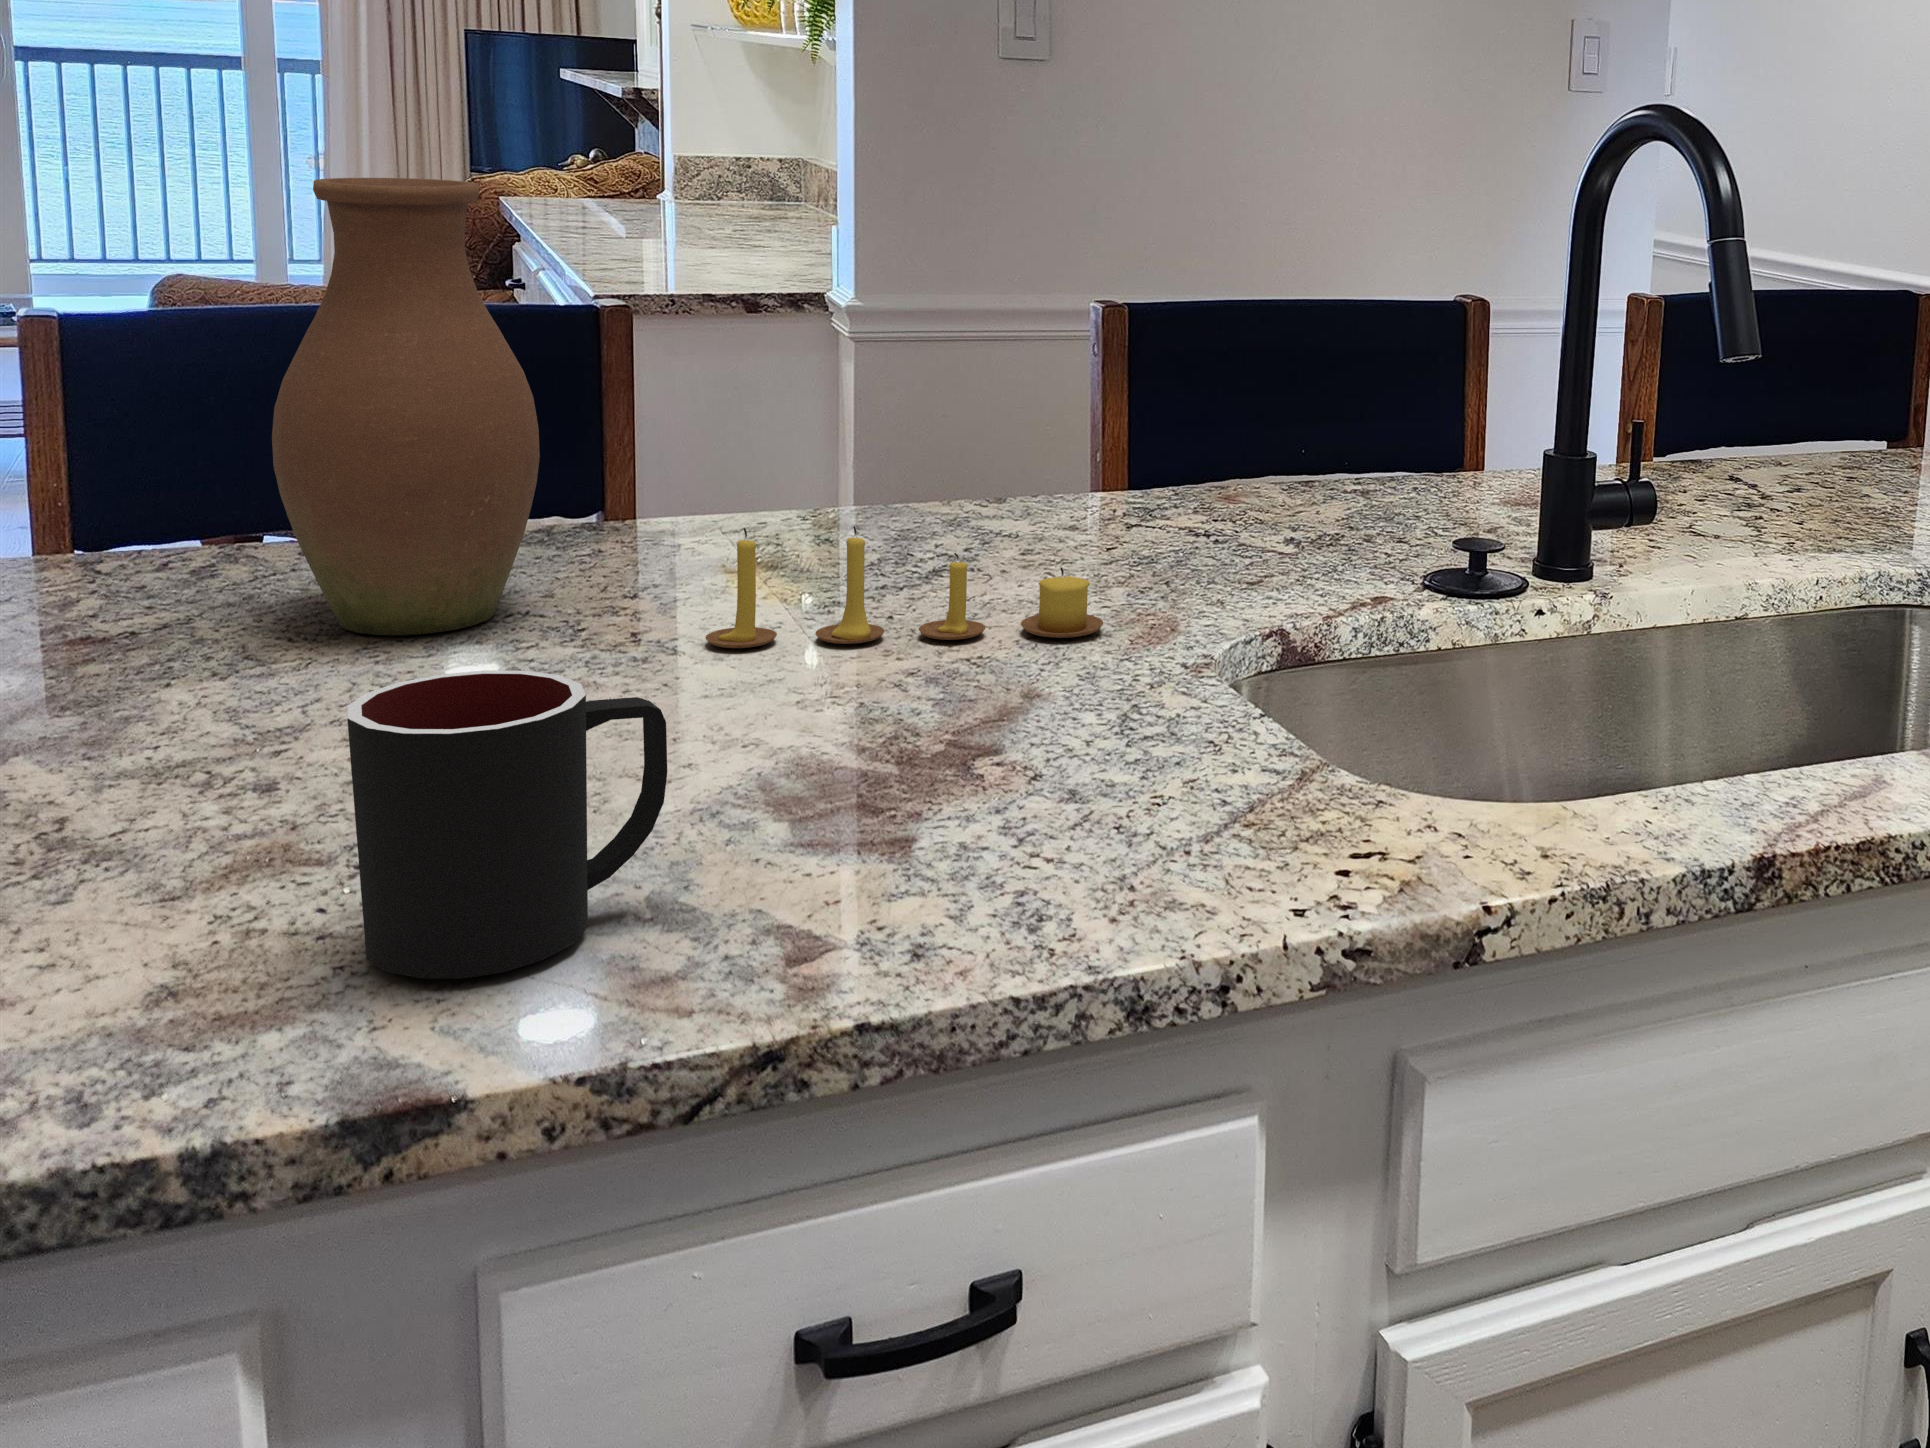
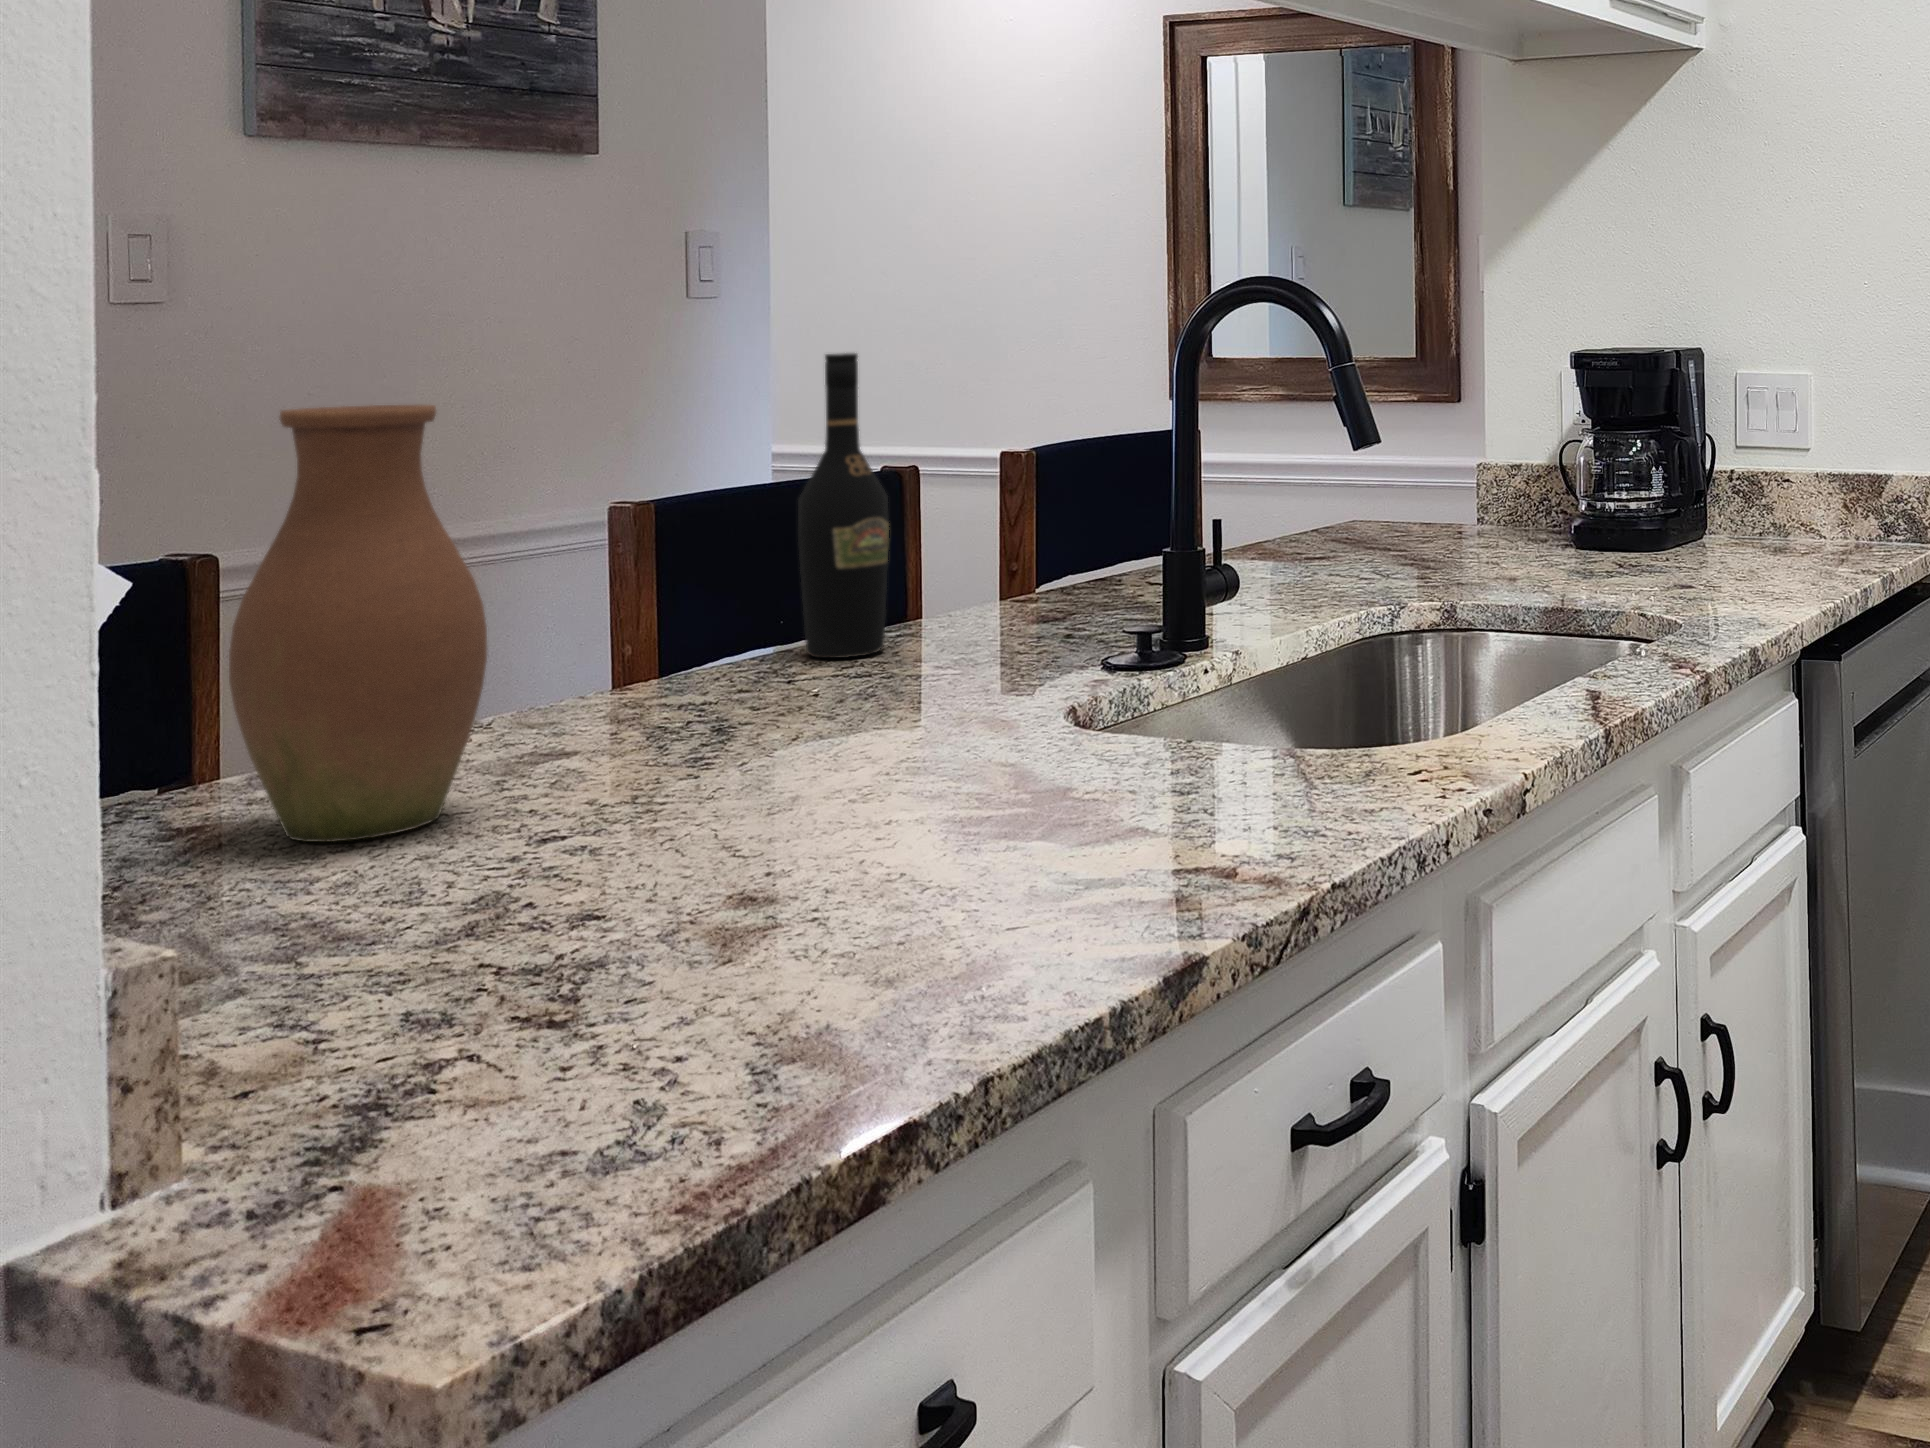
wine bottle: none [1182,162,1282,516] -> present [798,353,889,658]
candle: present [706,526,1103,648] -> none [677,663,969,785]
mug: present [347,670,667,979] -> none [946,710,1106,934]

